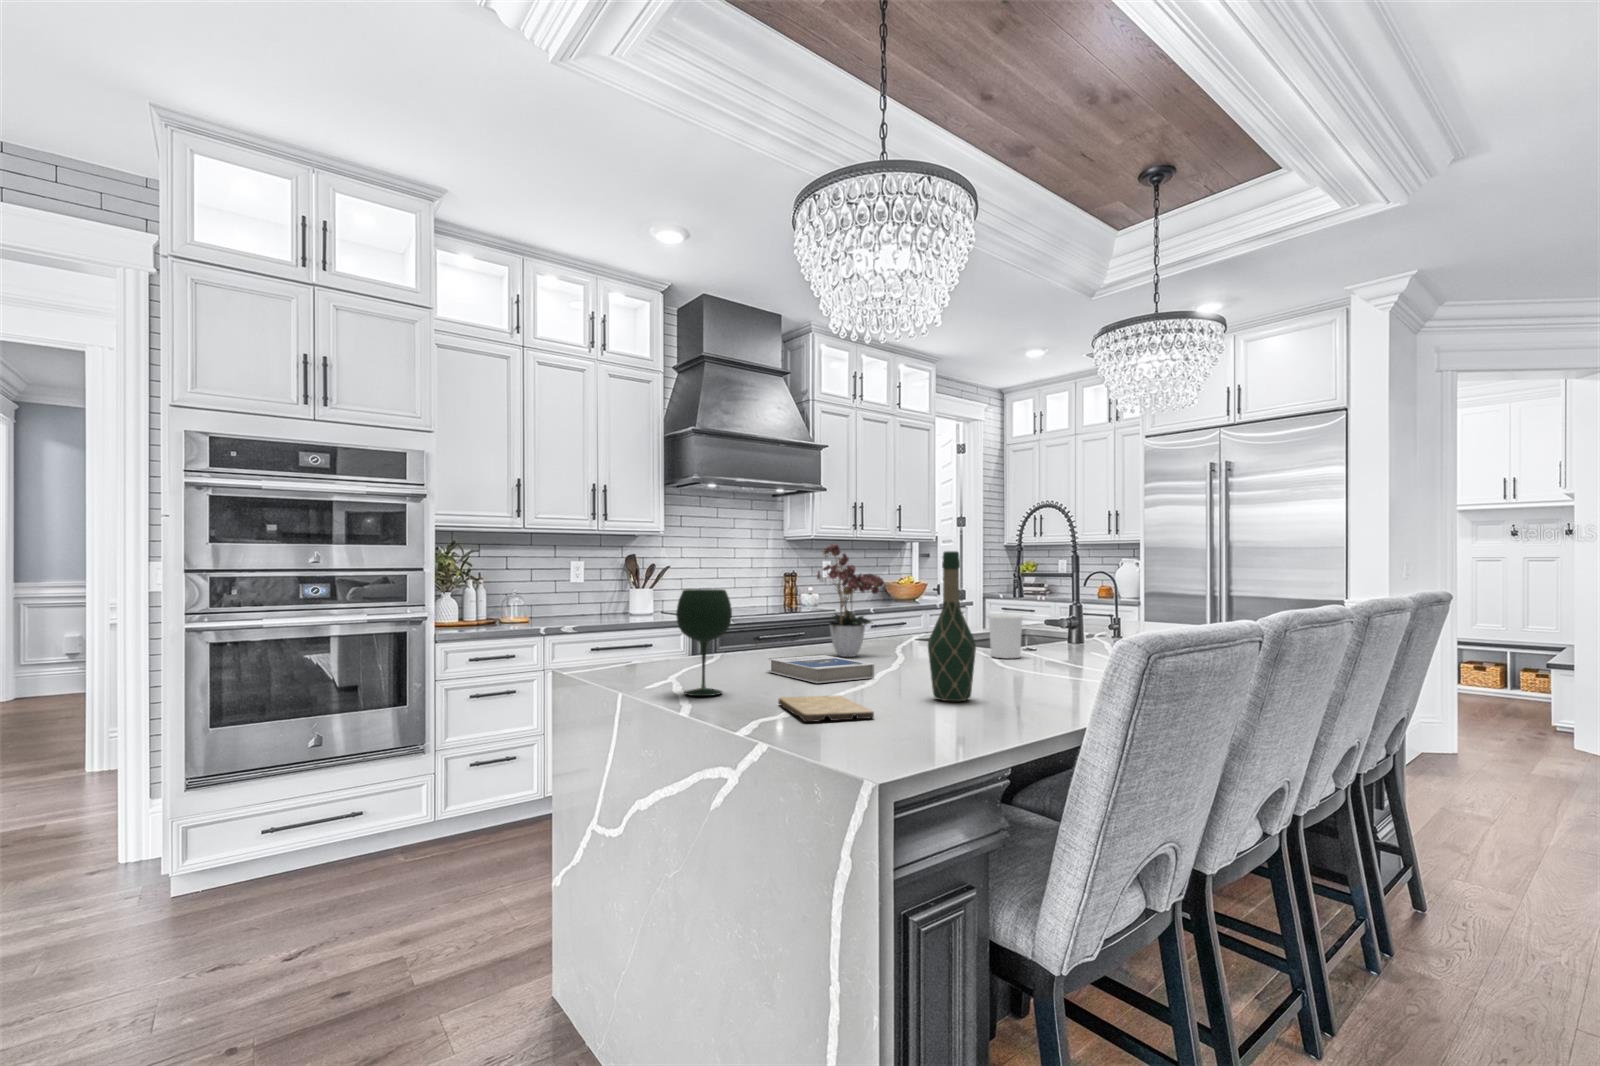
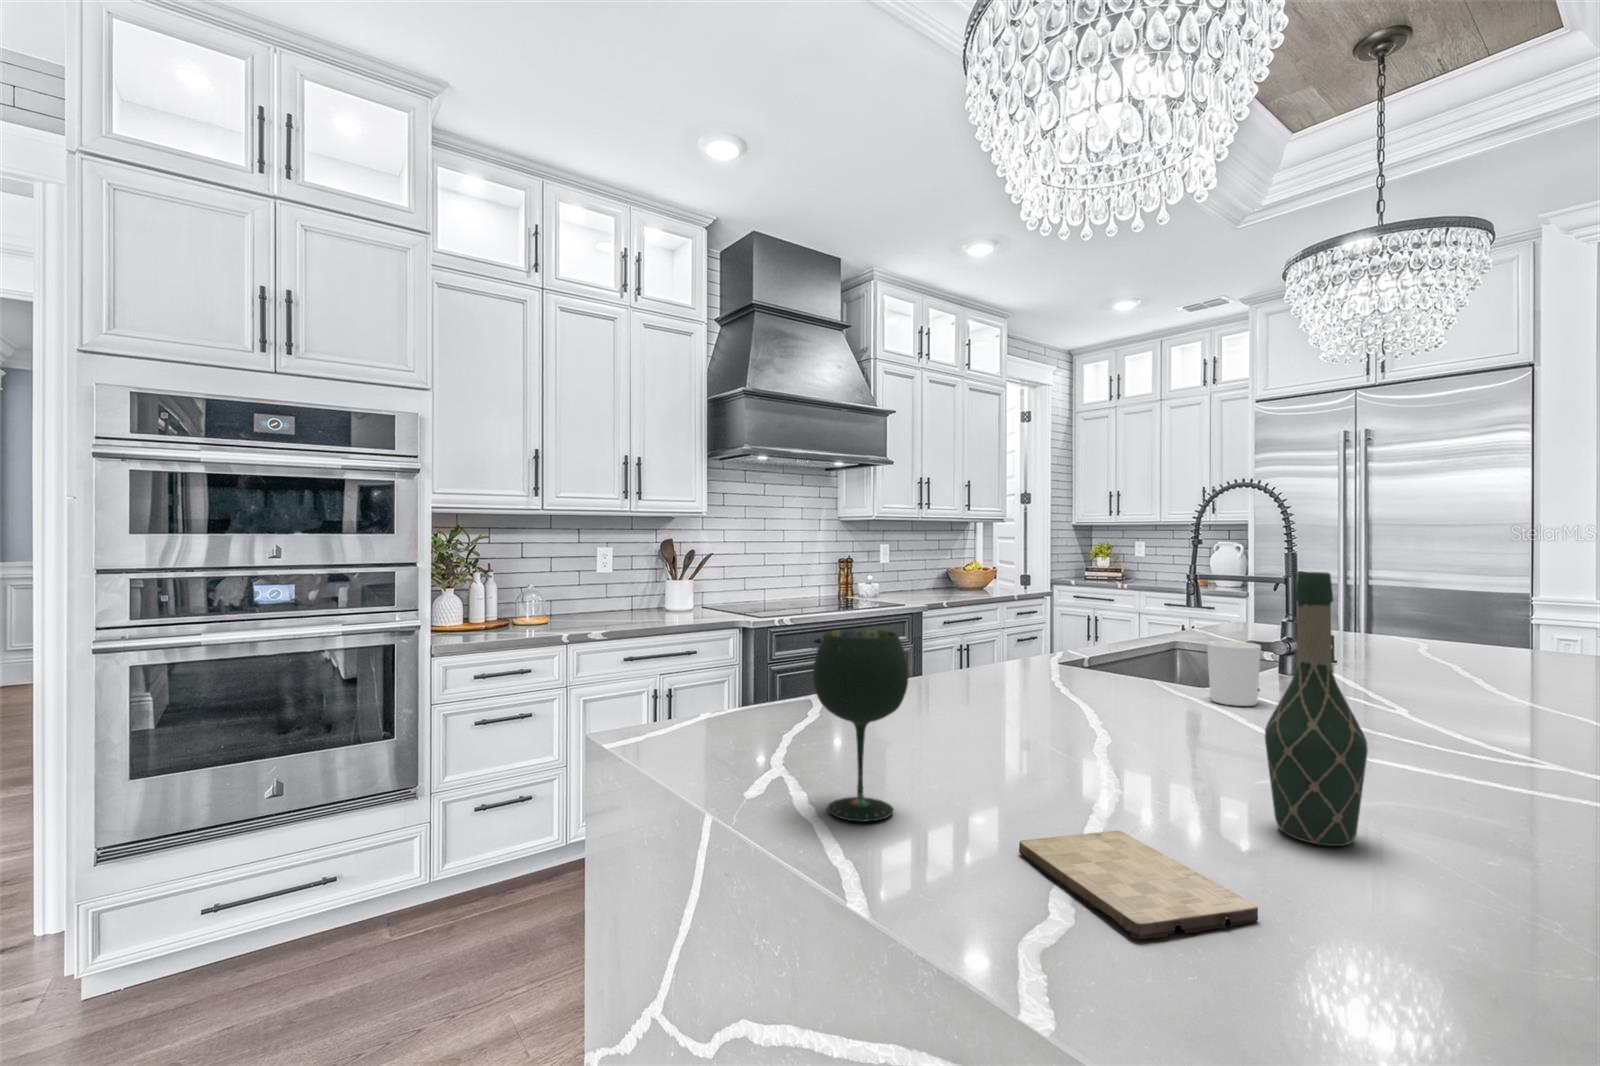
flower arrangement: present [817,544,884,657] -> none [958,533,1064,701]
hardback book: present [767,655,874,683] -> none [920,709,1103,777]

